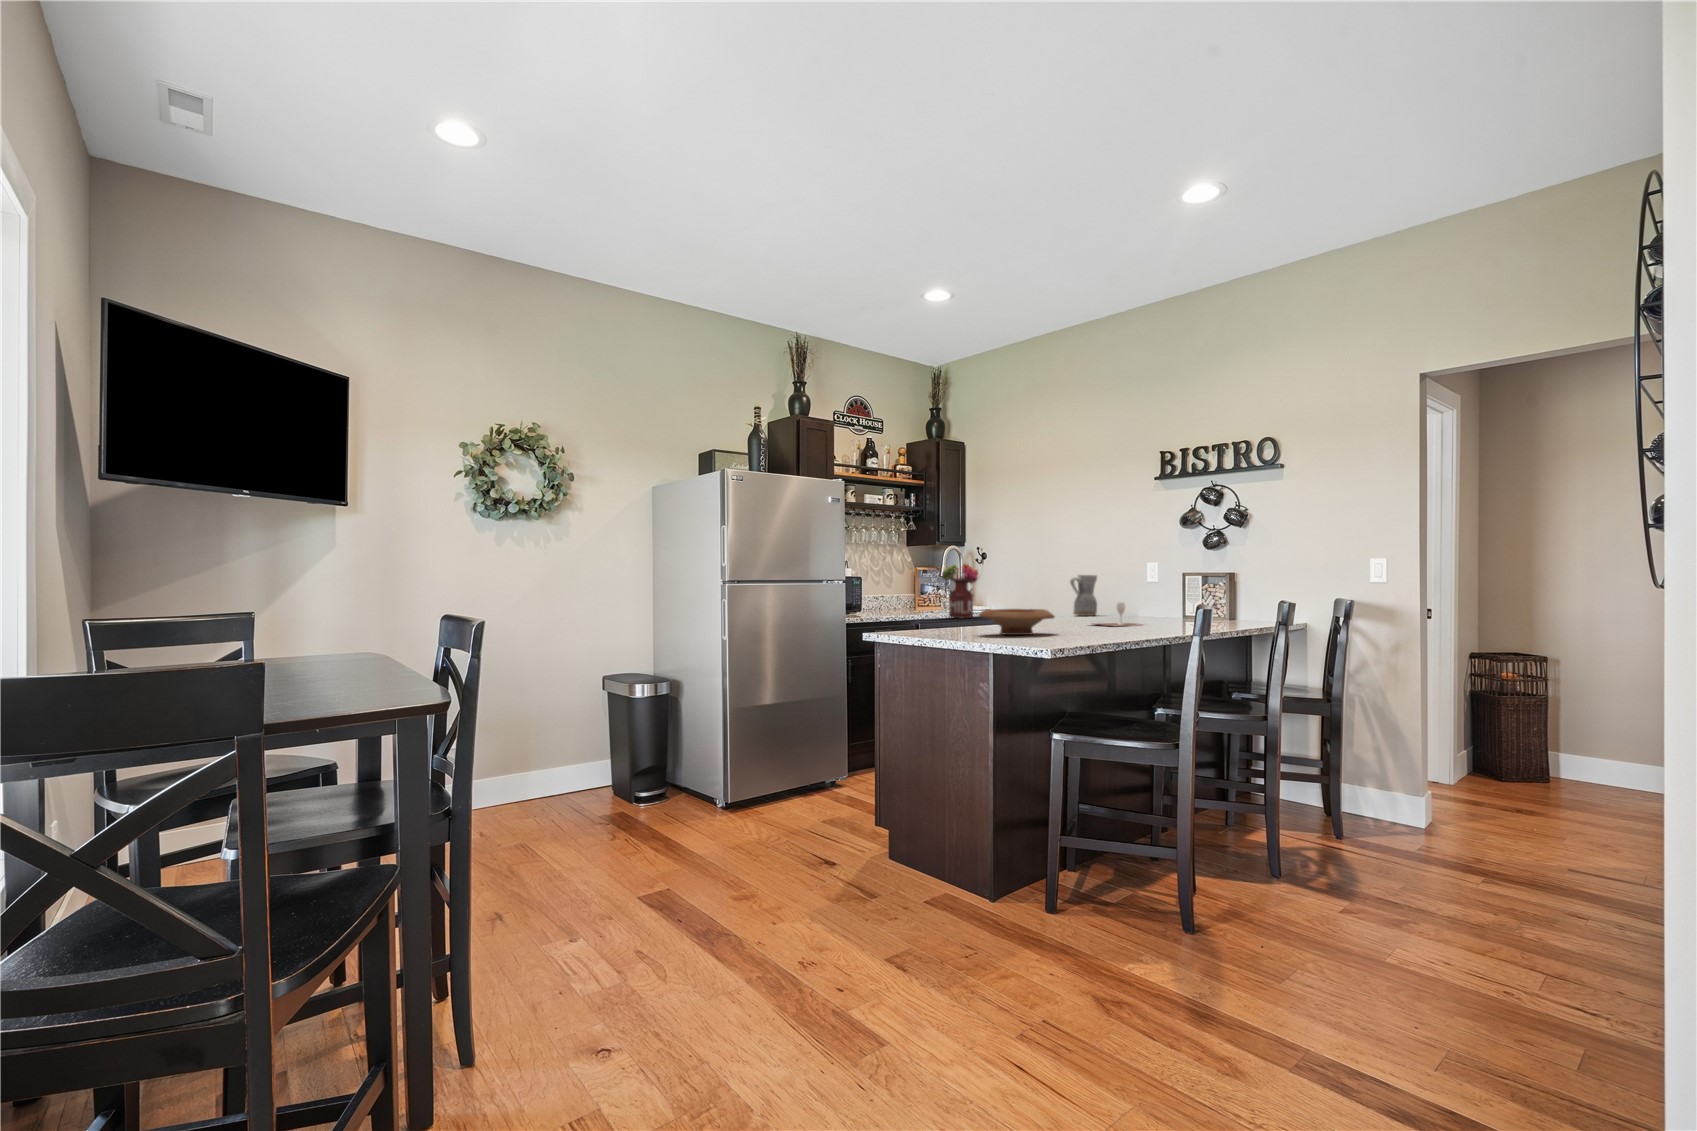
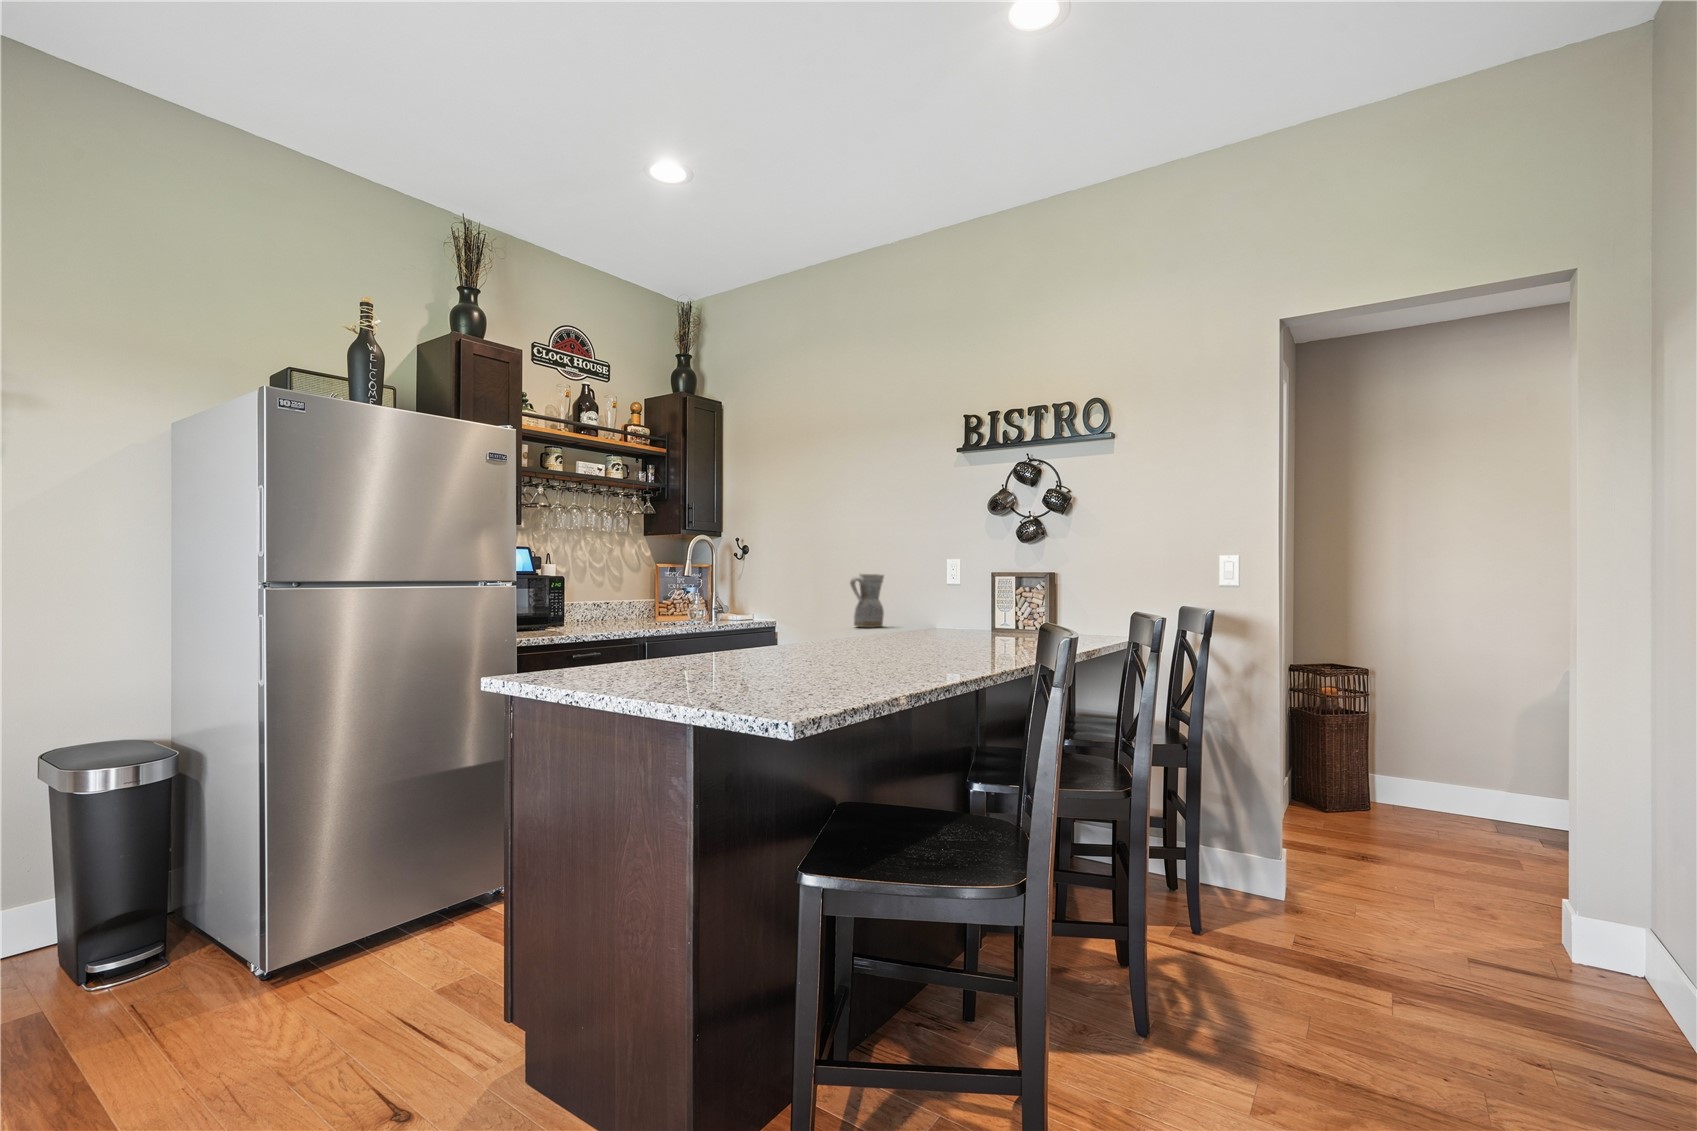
flower arrangement: present [942,564,978,618] -> none [681,557,733,632]
wine glass: present [1094,602,1142,626] -> none [871,617,972,655]
wooden bowl: present [979,609,1054,635] -> none [693,634,823,683]

